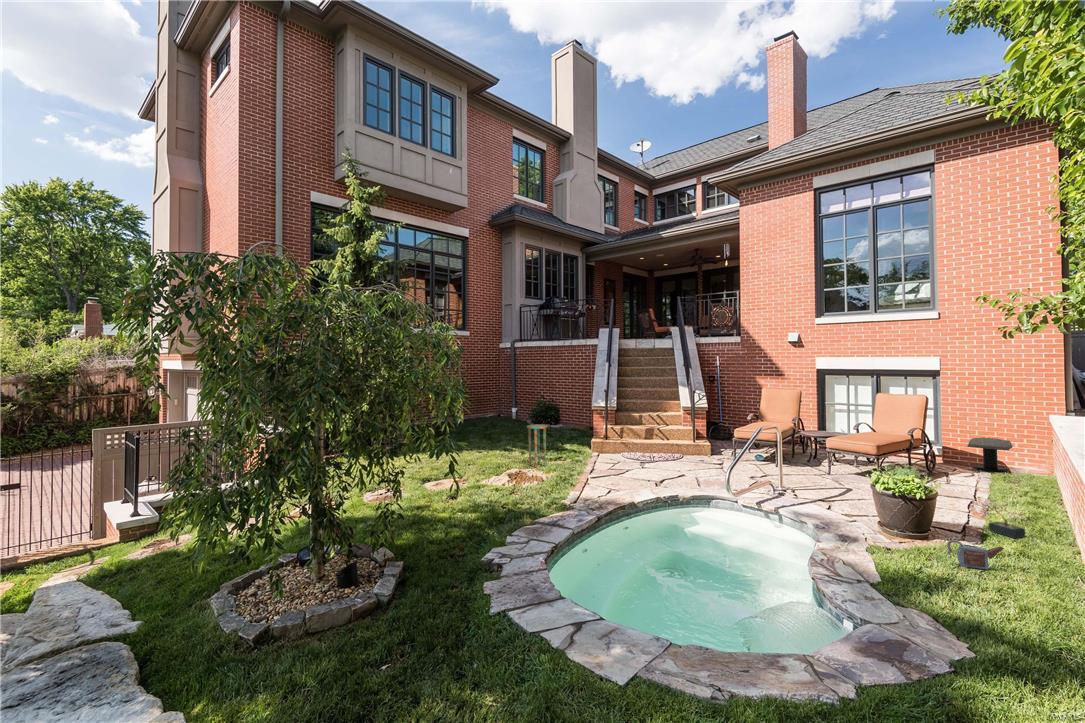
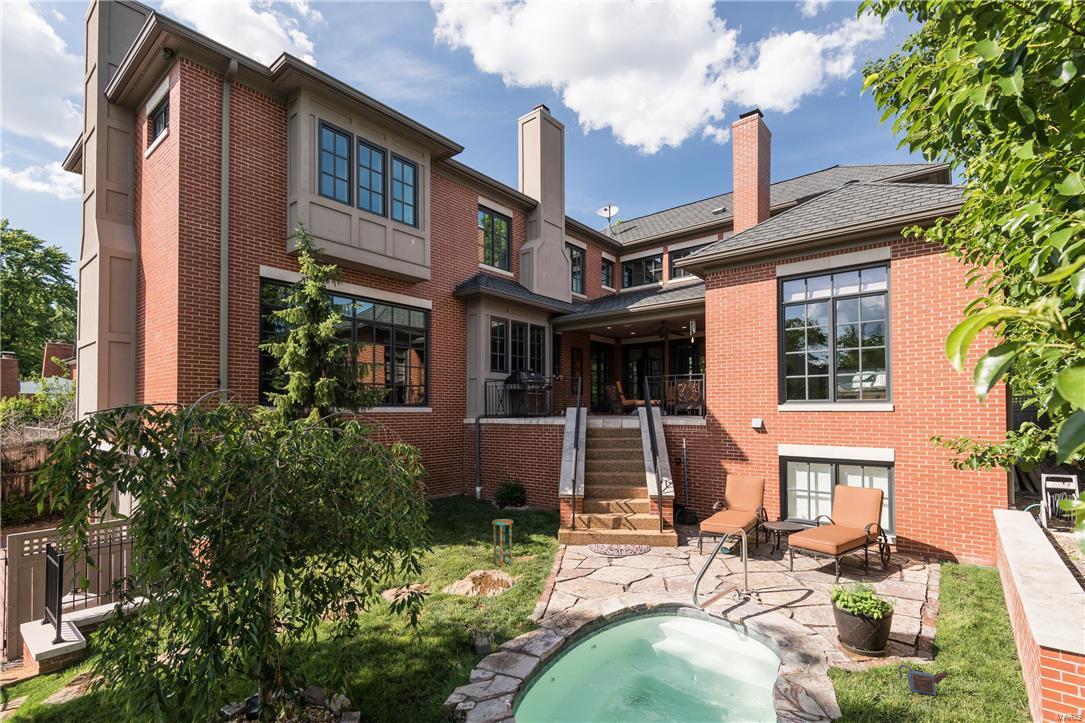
stool: present [967,437,1013,472] -> none [921,531,962,567]
decorative plant: present [981,499,1029,538] -> present [470,614,494,654]

